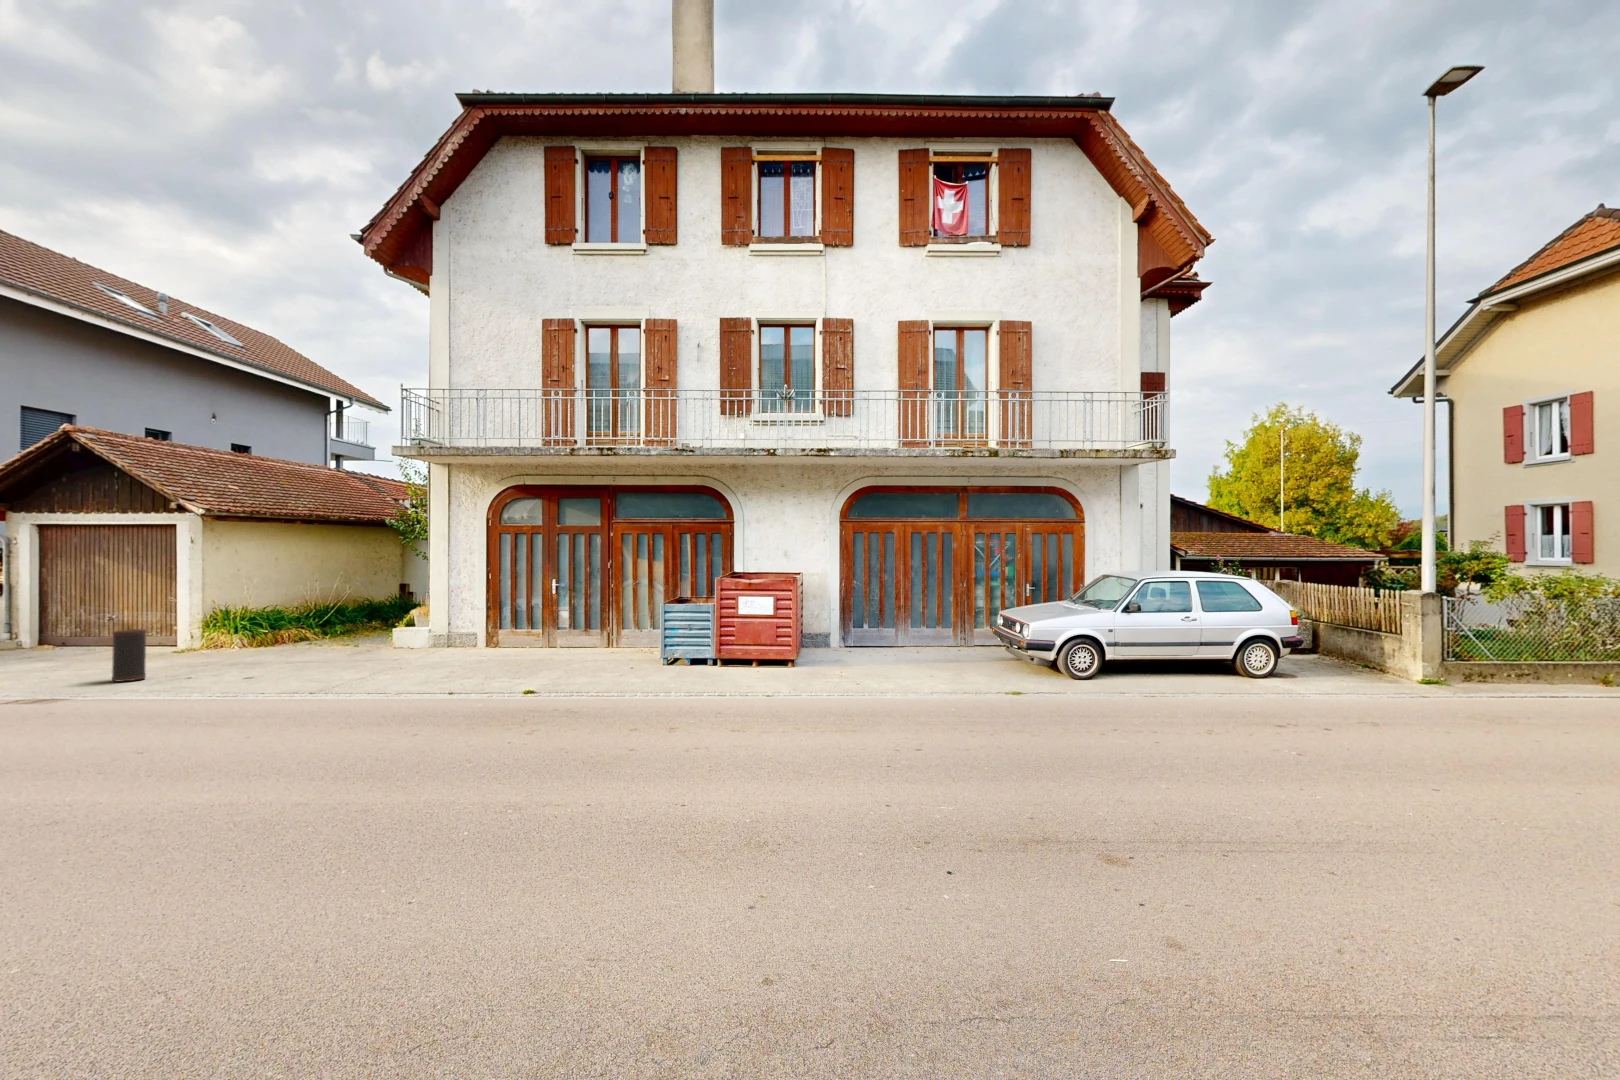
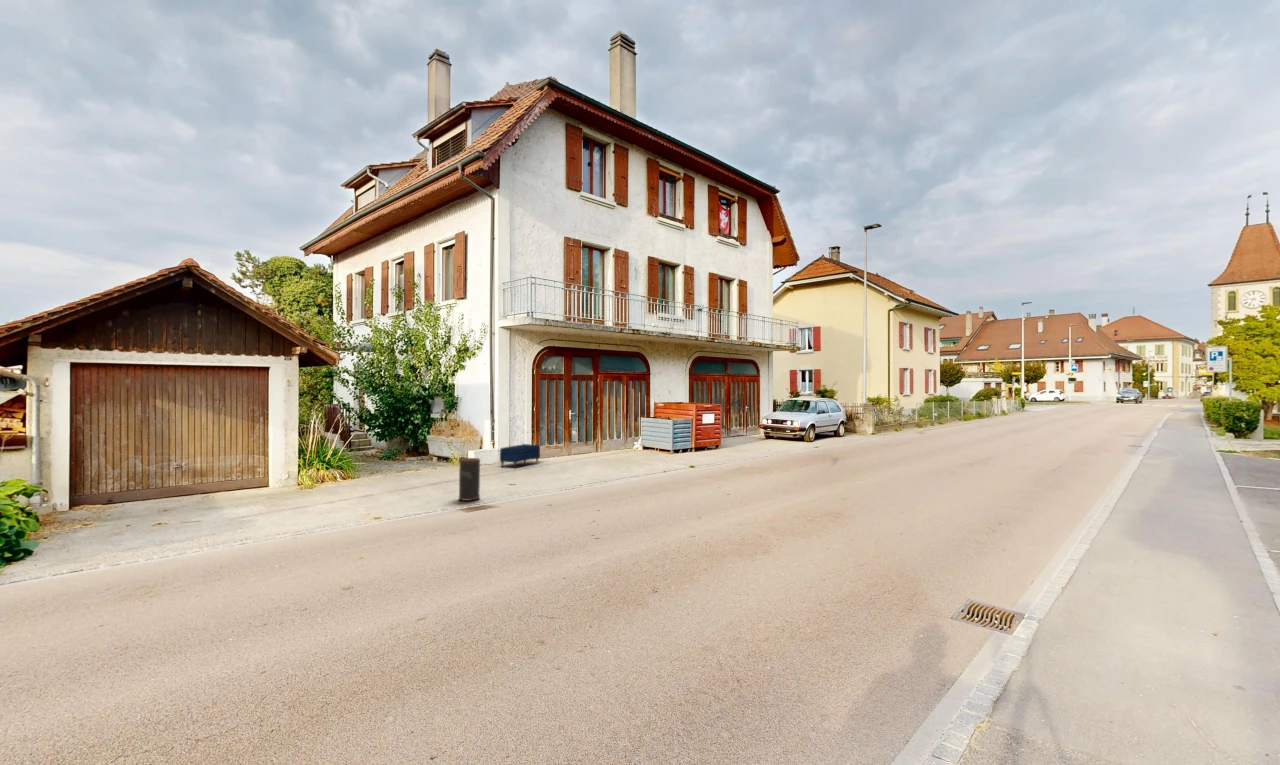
bench: none [404,625,470,657] -> present [500,444,540,468]

